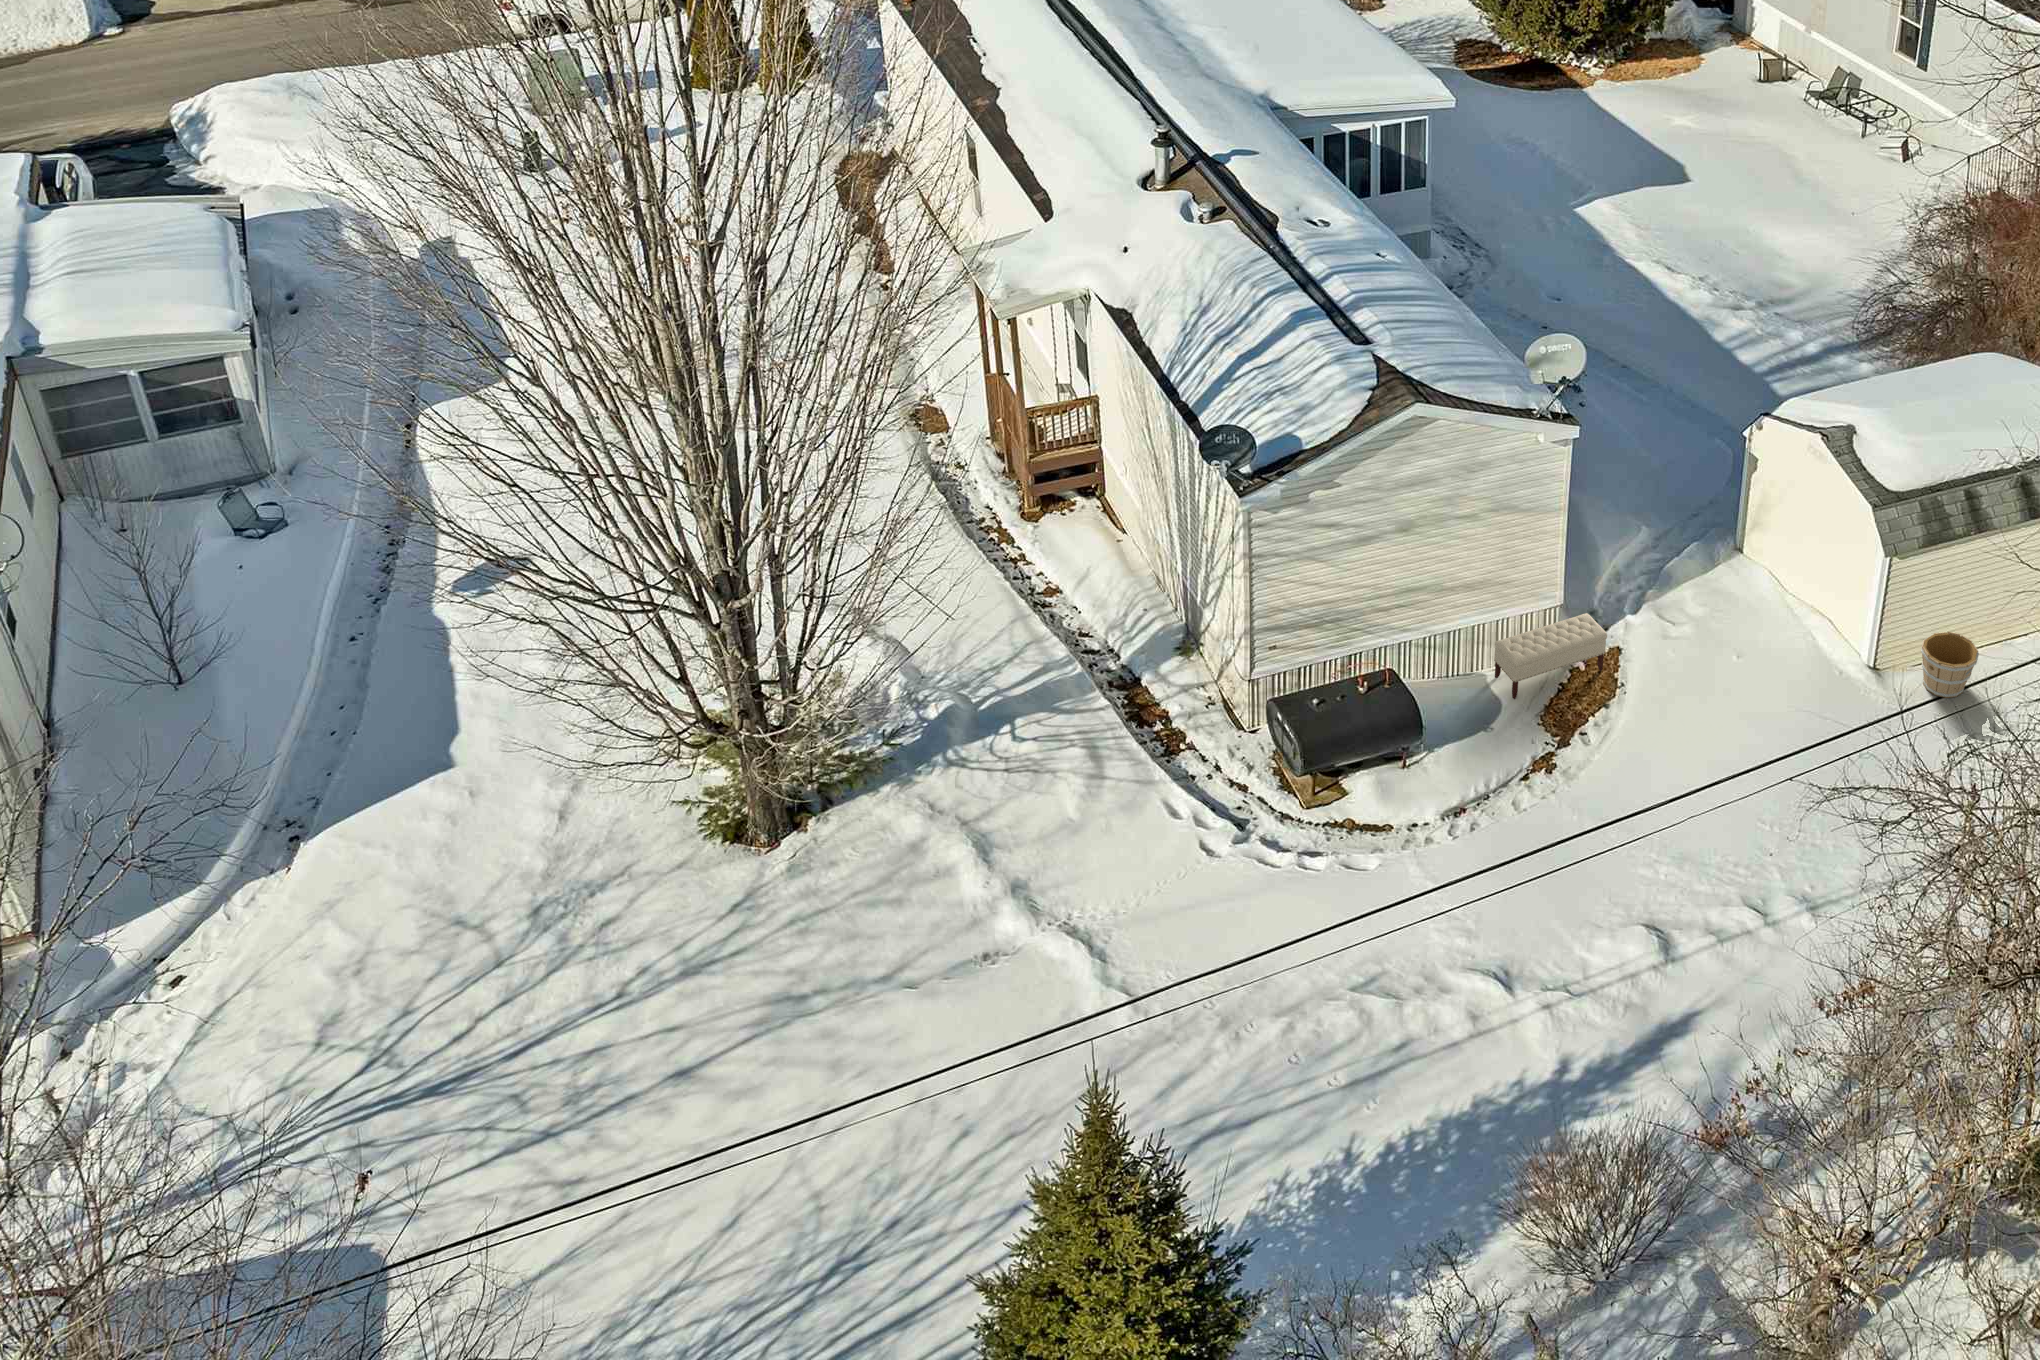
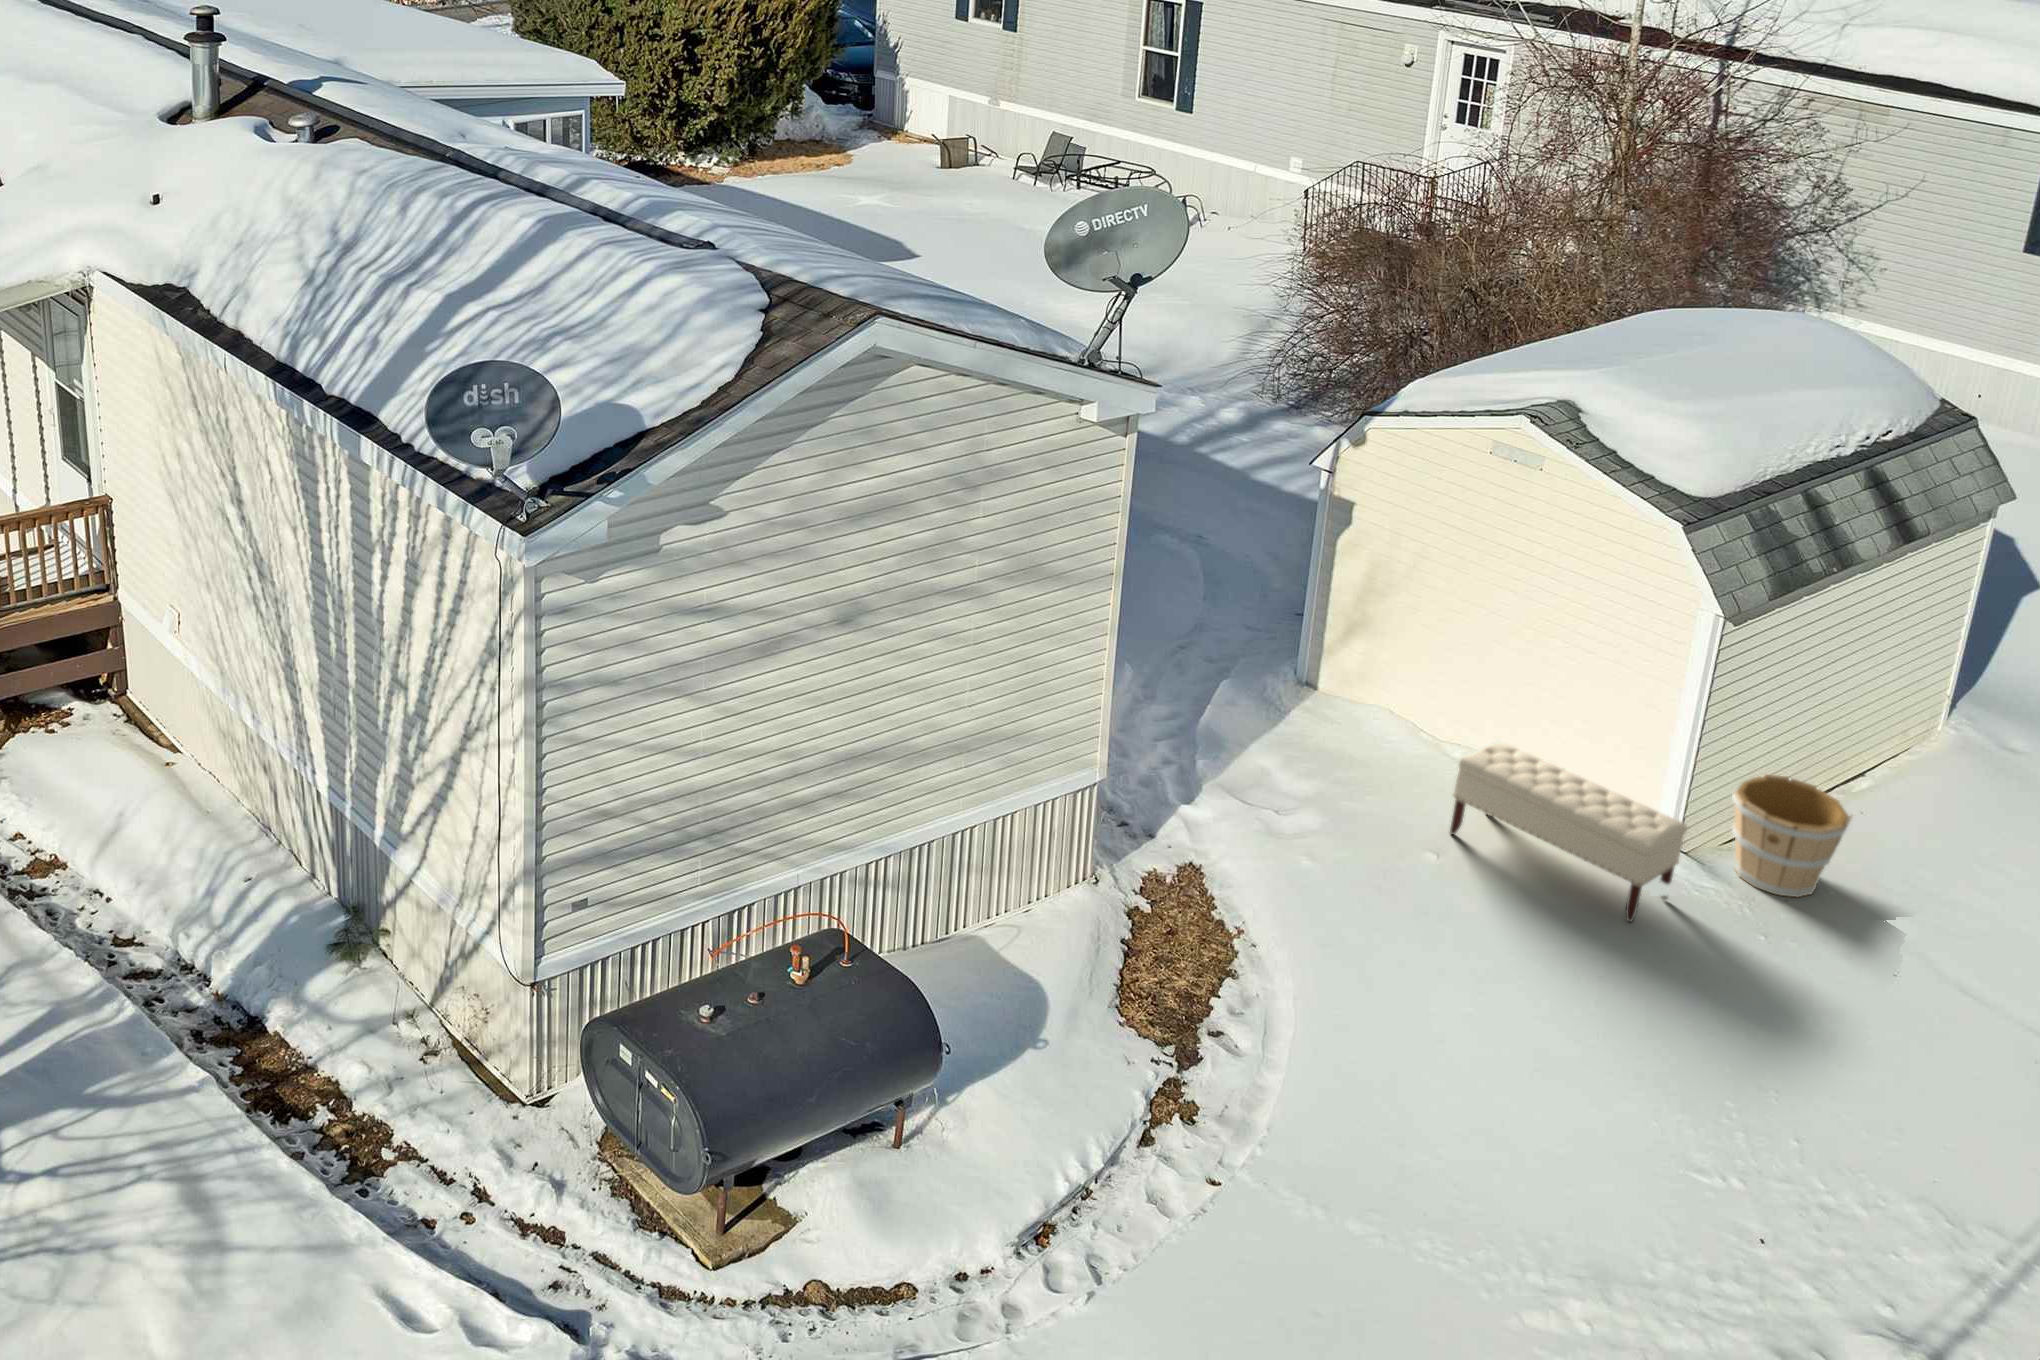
bench: present [1494,613,1607,699] -> present [1450,740,1687,923]

